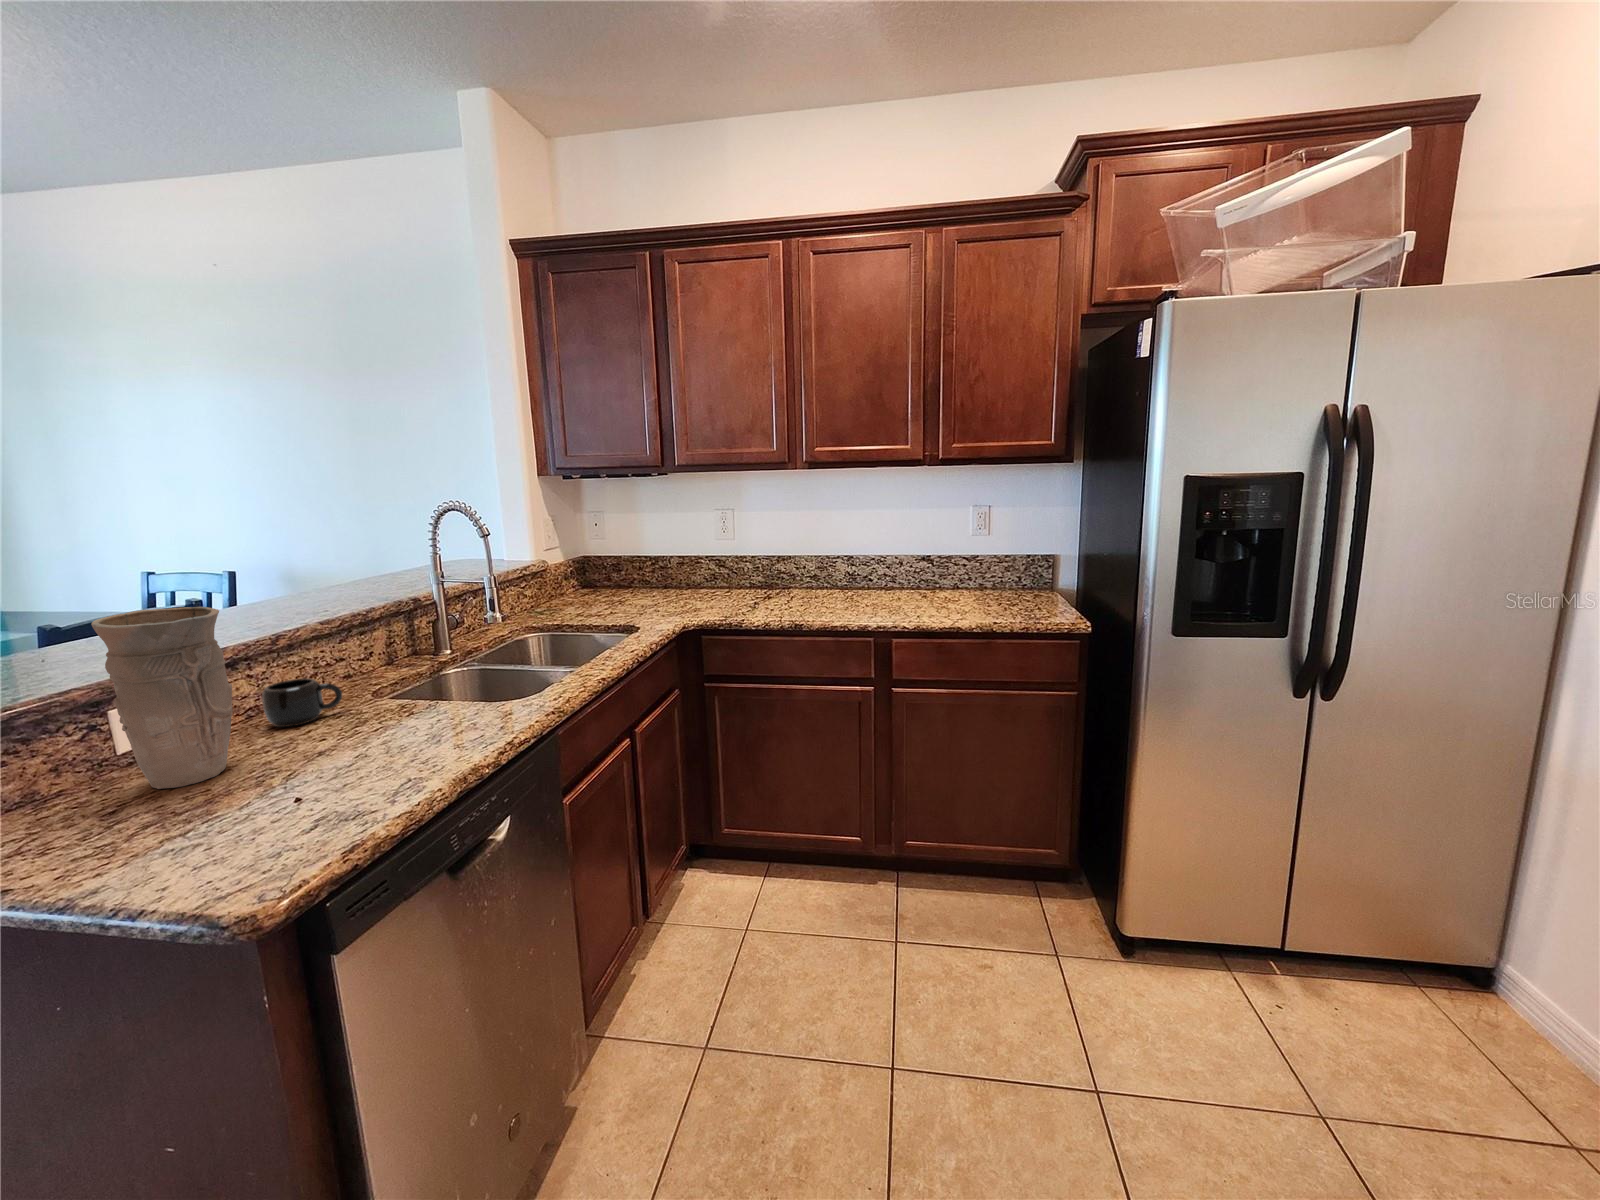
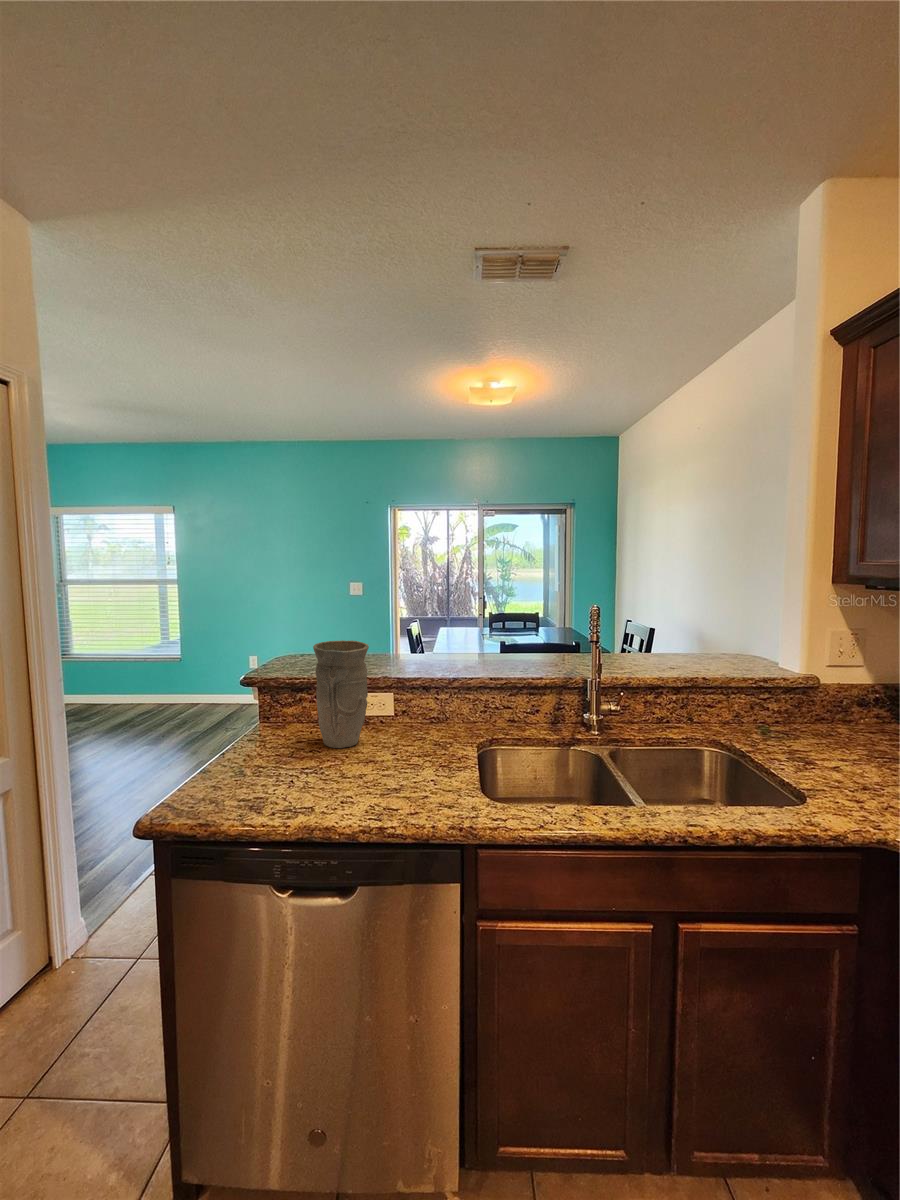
mug: present [262,678,342,727] -> none [414,707,452,742]

